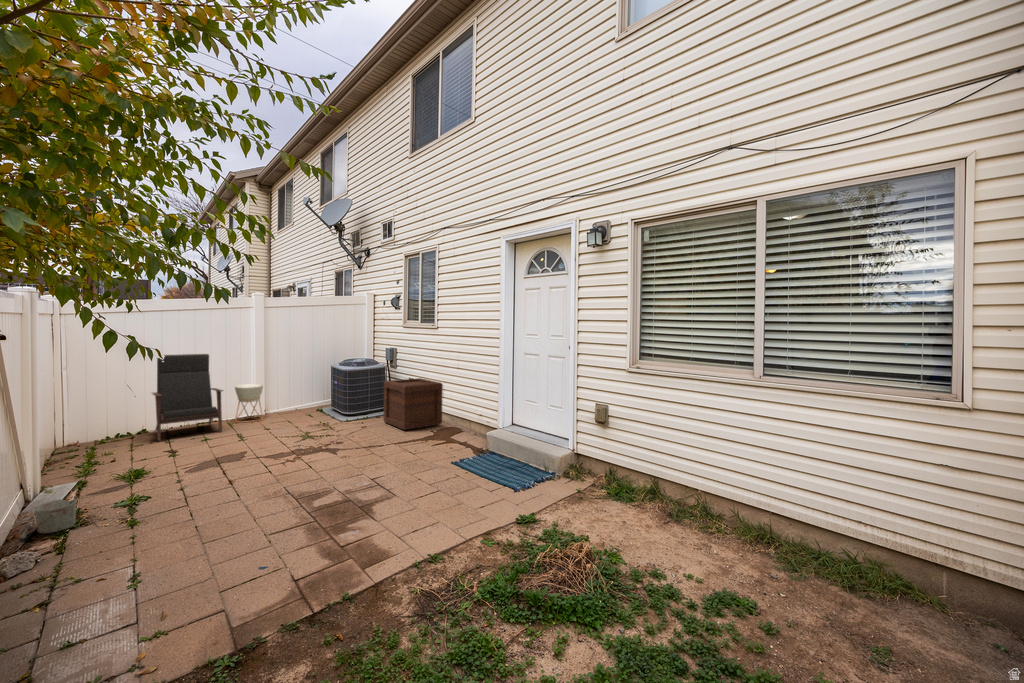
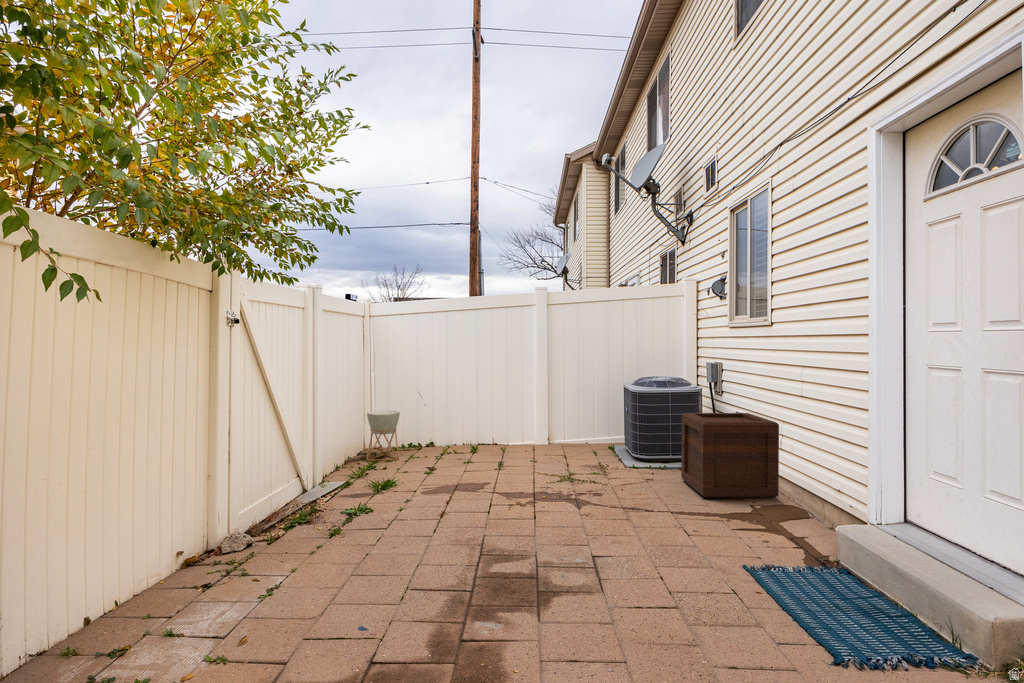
lounge chair: present [152,354,223,440] -> none [417,365,484,464]
planter: present [235,384,263,423] -> present [366,411,400,461]
bucket: present [20,499,77,539] -> none [241,508,289,542]

